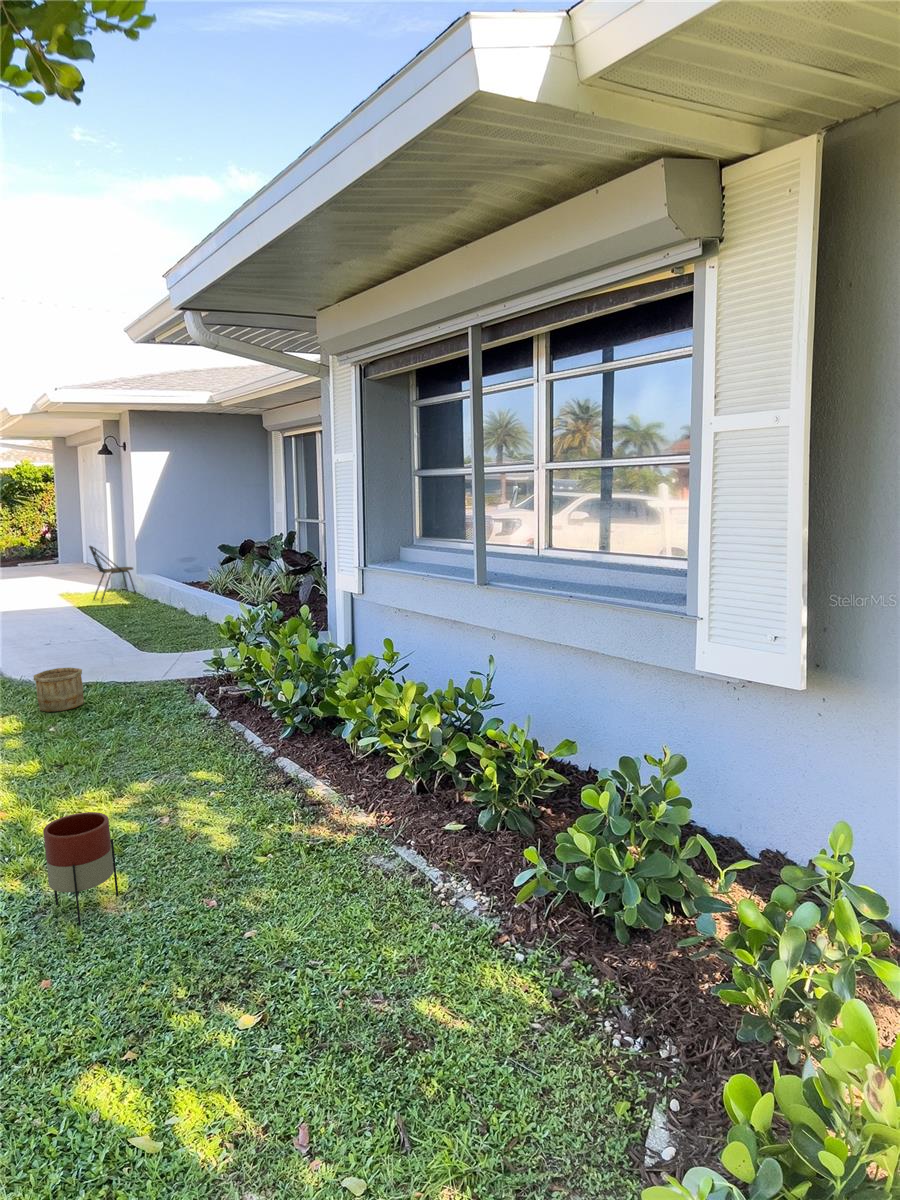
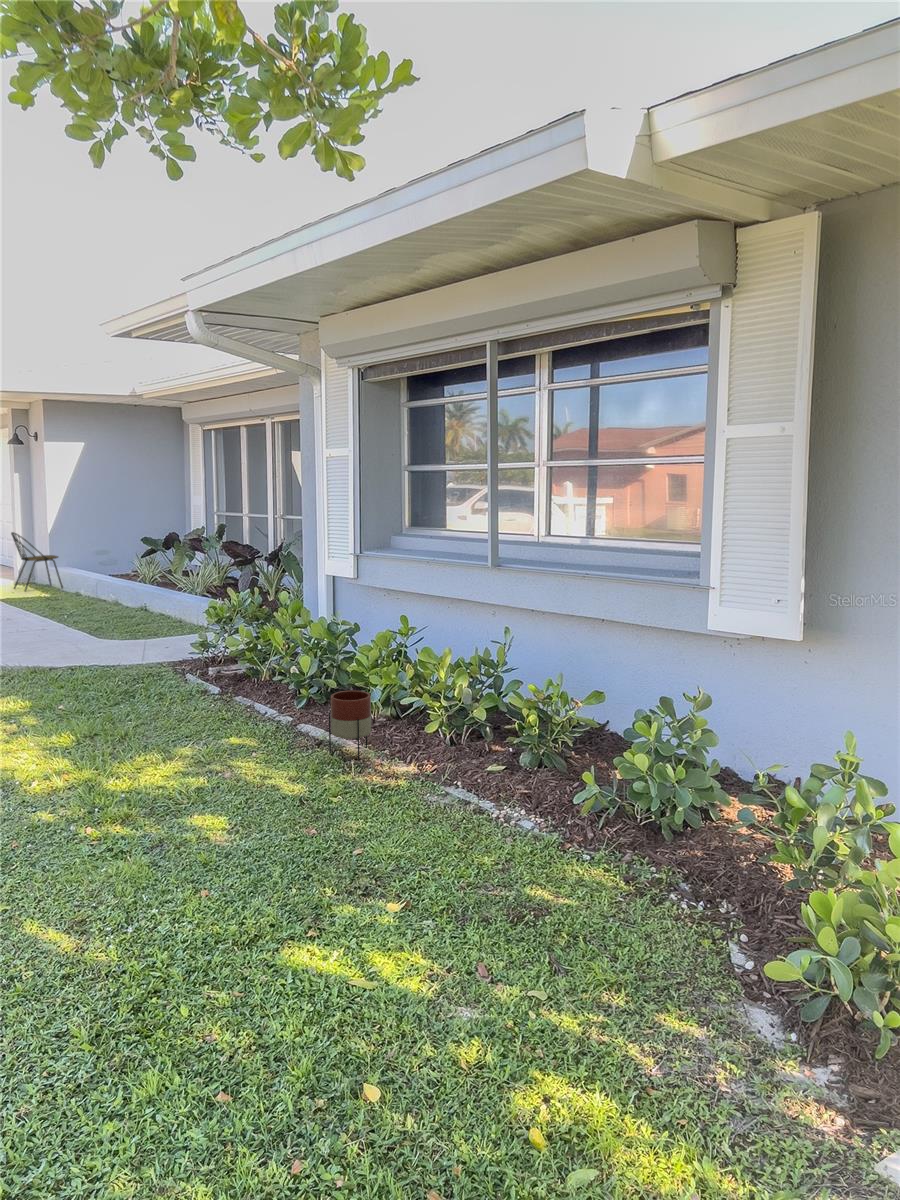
wooden bucket: present [33,668,84,712] -> none [24,648,75,691]
planter: present [43,812,118,926] -> present [329,690,371,760]

